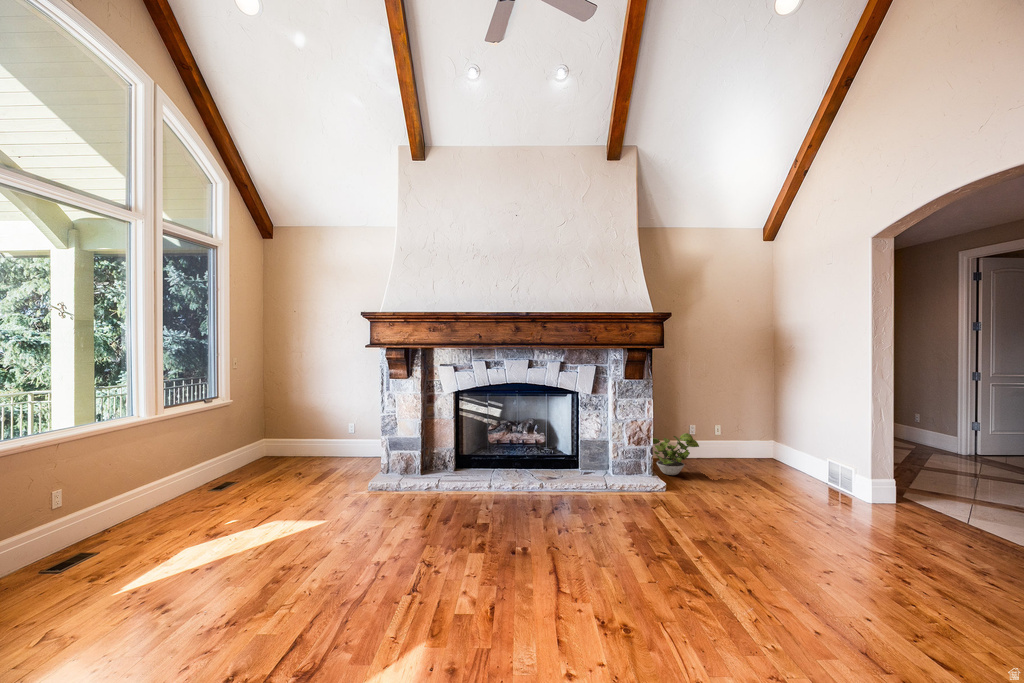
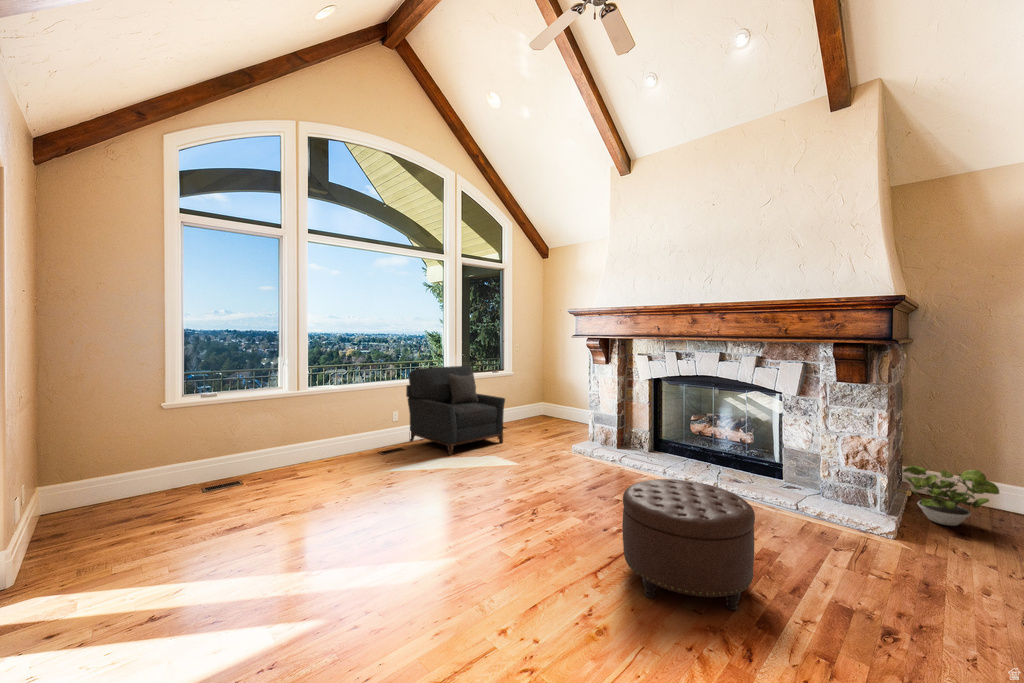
armchair: none [63,393,262,540] -> present [406,366,505,455]
ottoman: none [576,476,696,596] -> present [622,479,755,610]

